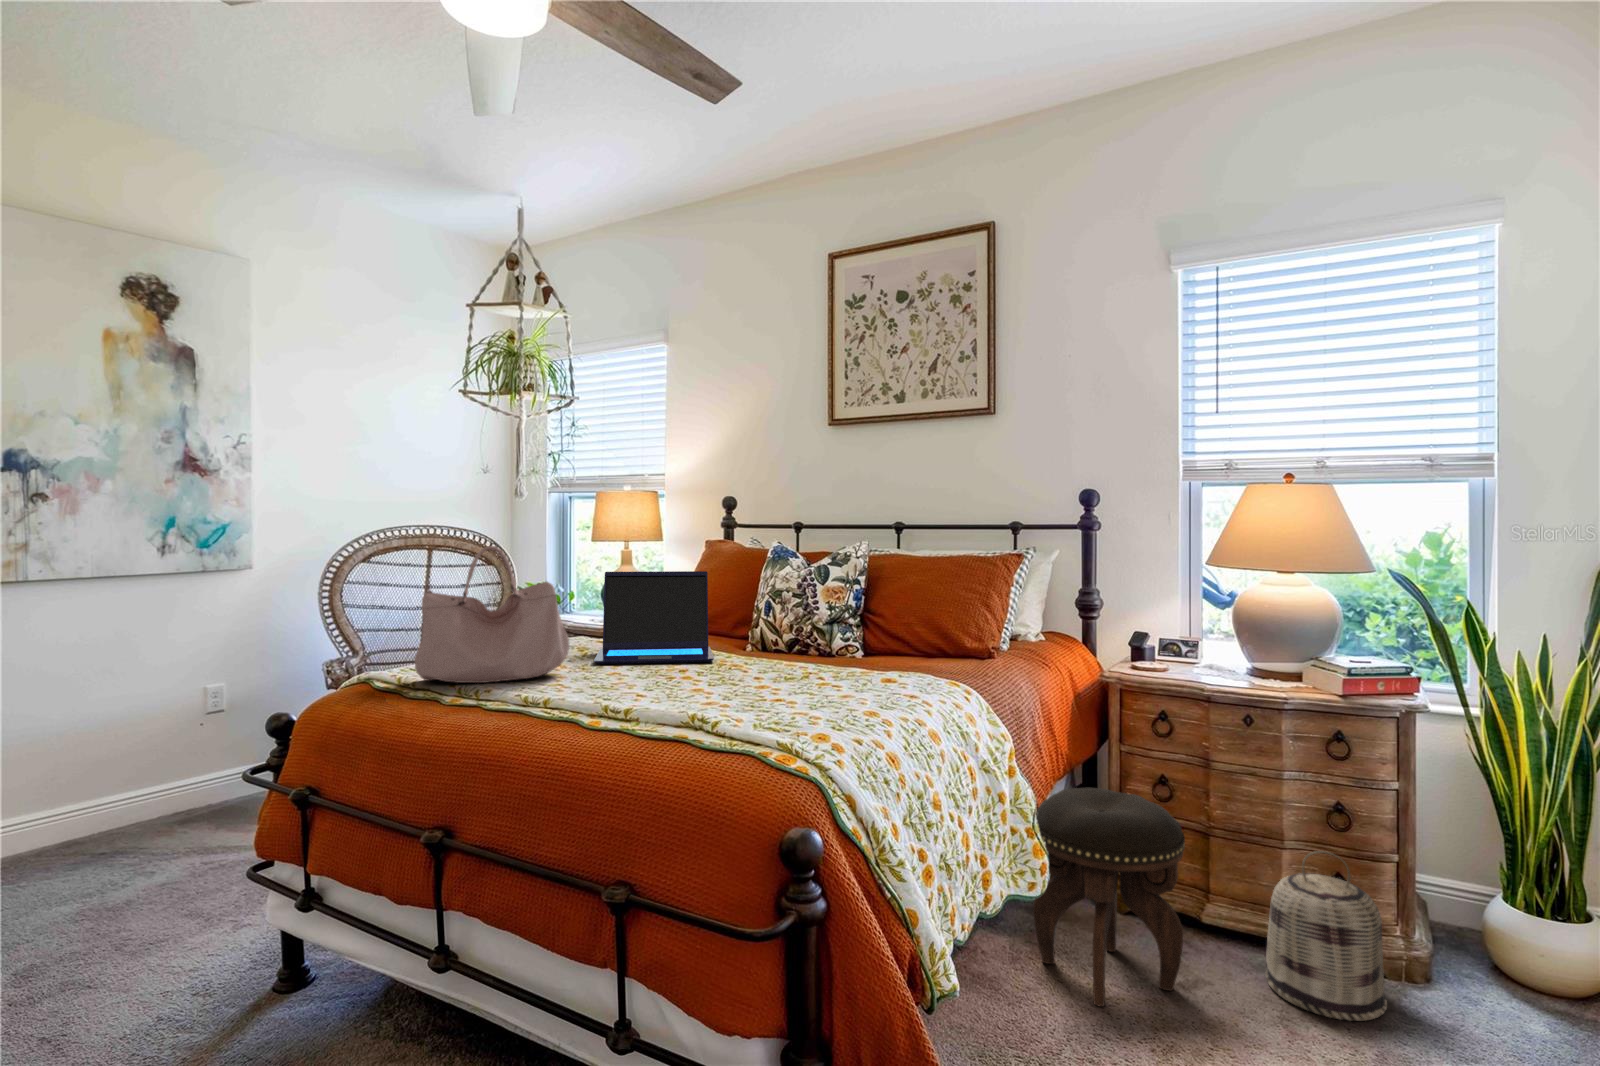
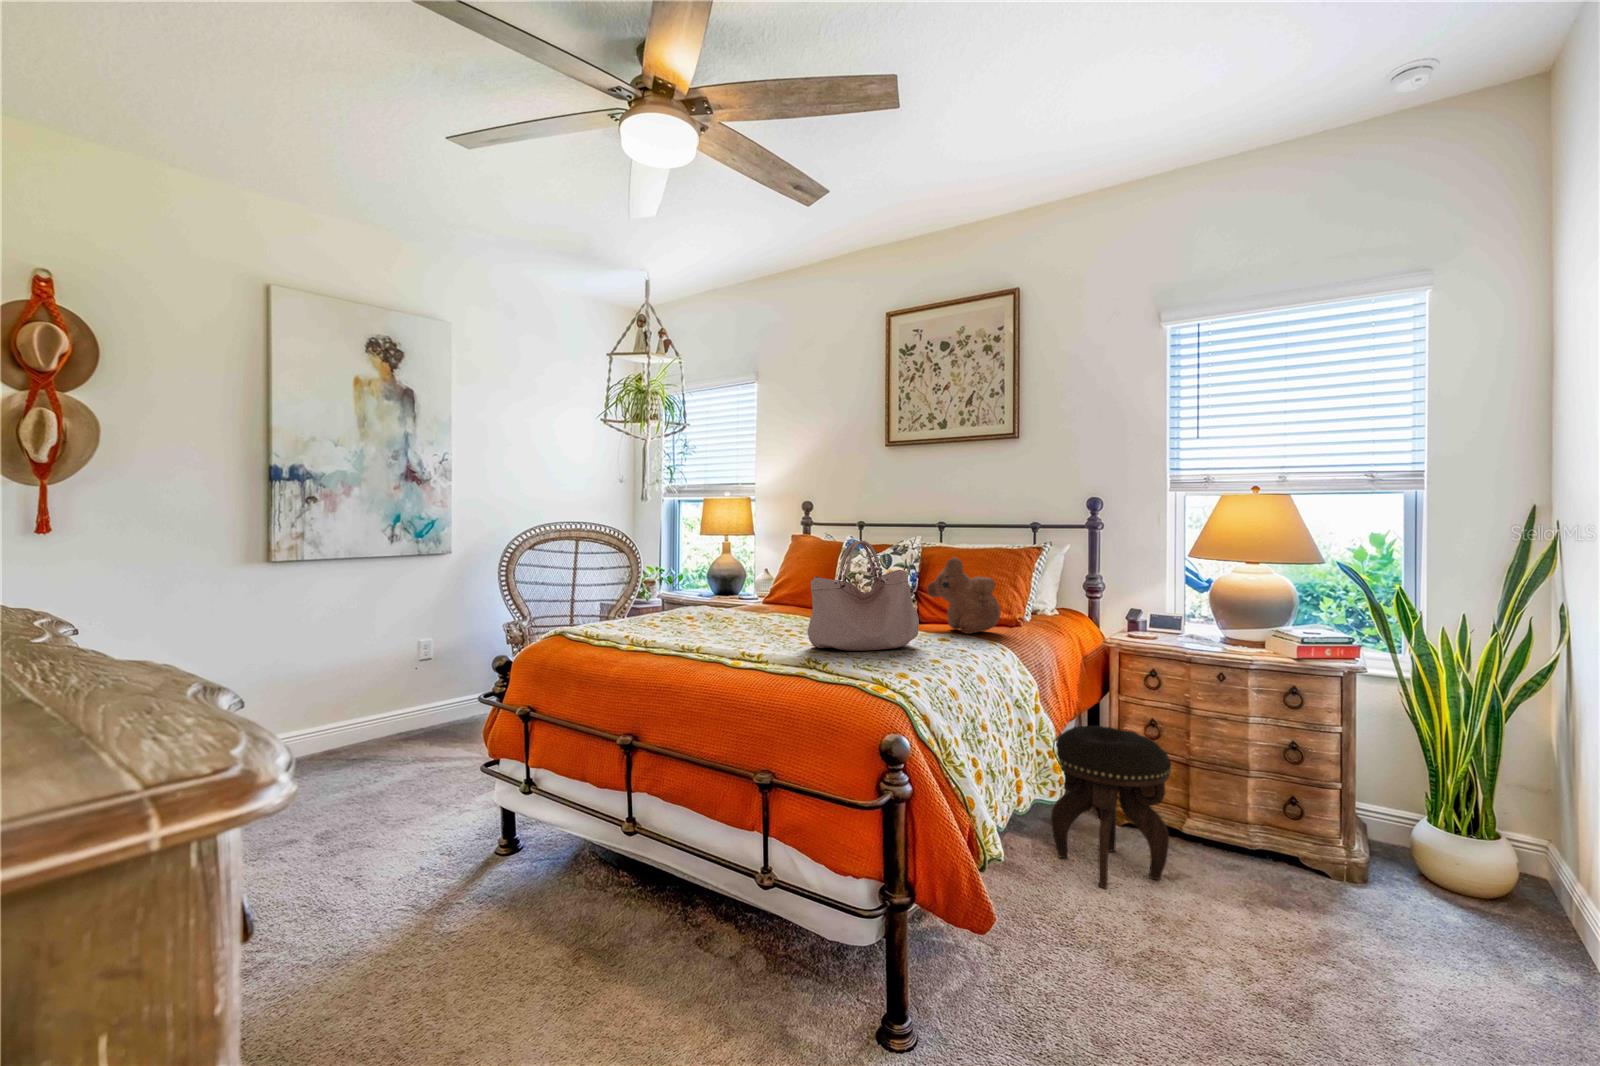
handbag: present [414,546,570,683] -> present [807,541,919,651]
teddy bear: none [873,569,967,670] -> present [927,557,1001,634]
laptop: present [594,571,714,664] -> none [718,557,807,626]
basket: present [1266,851,1387,1021] -> none [1234,777,1330,906]

